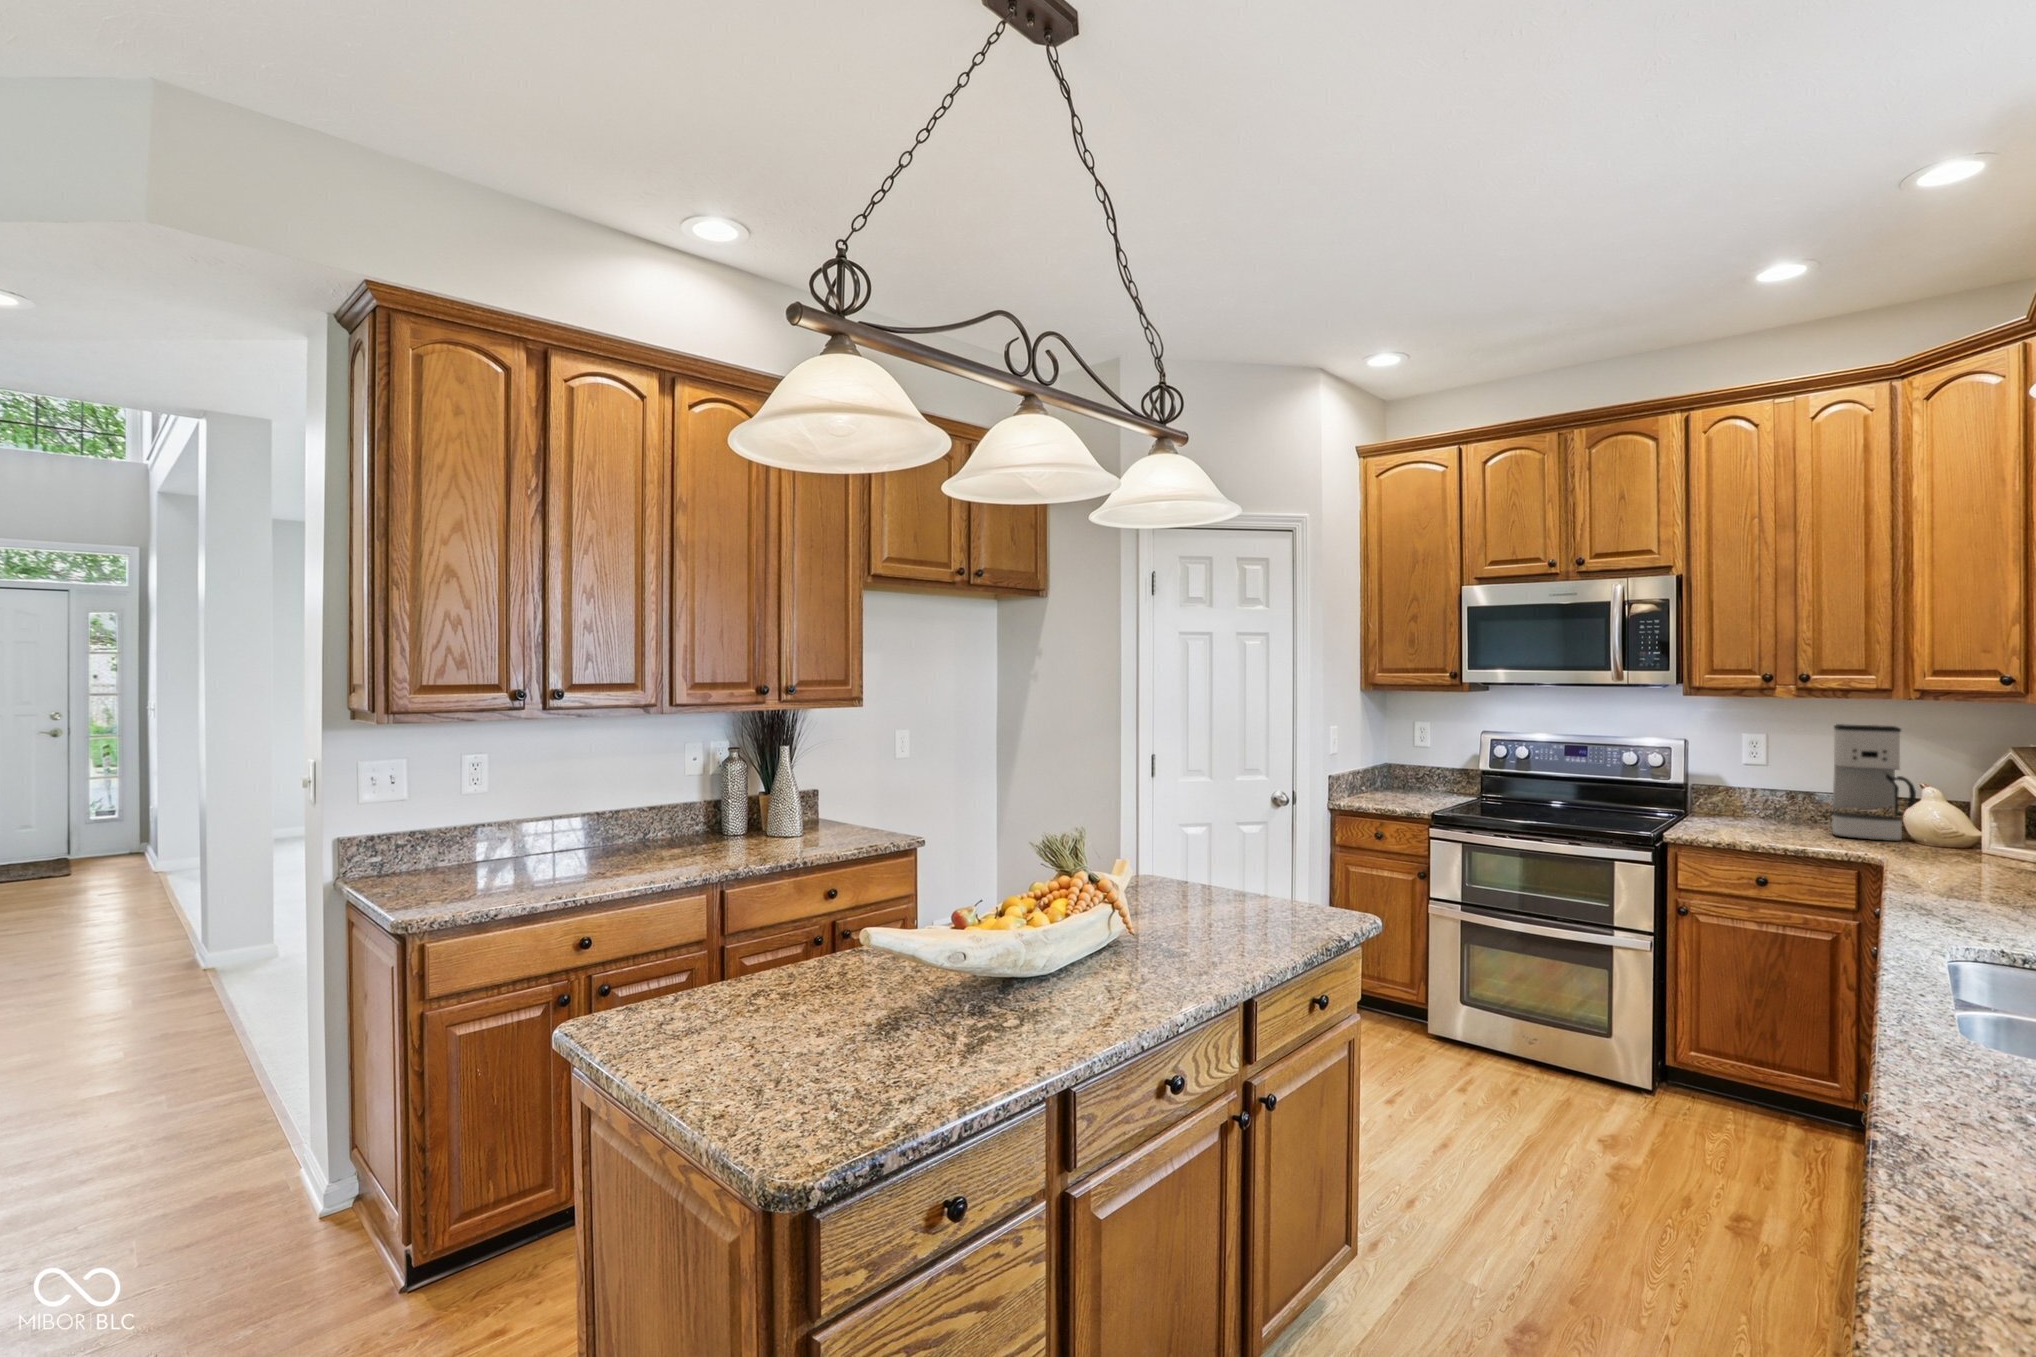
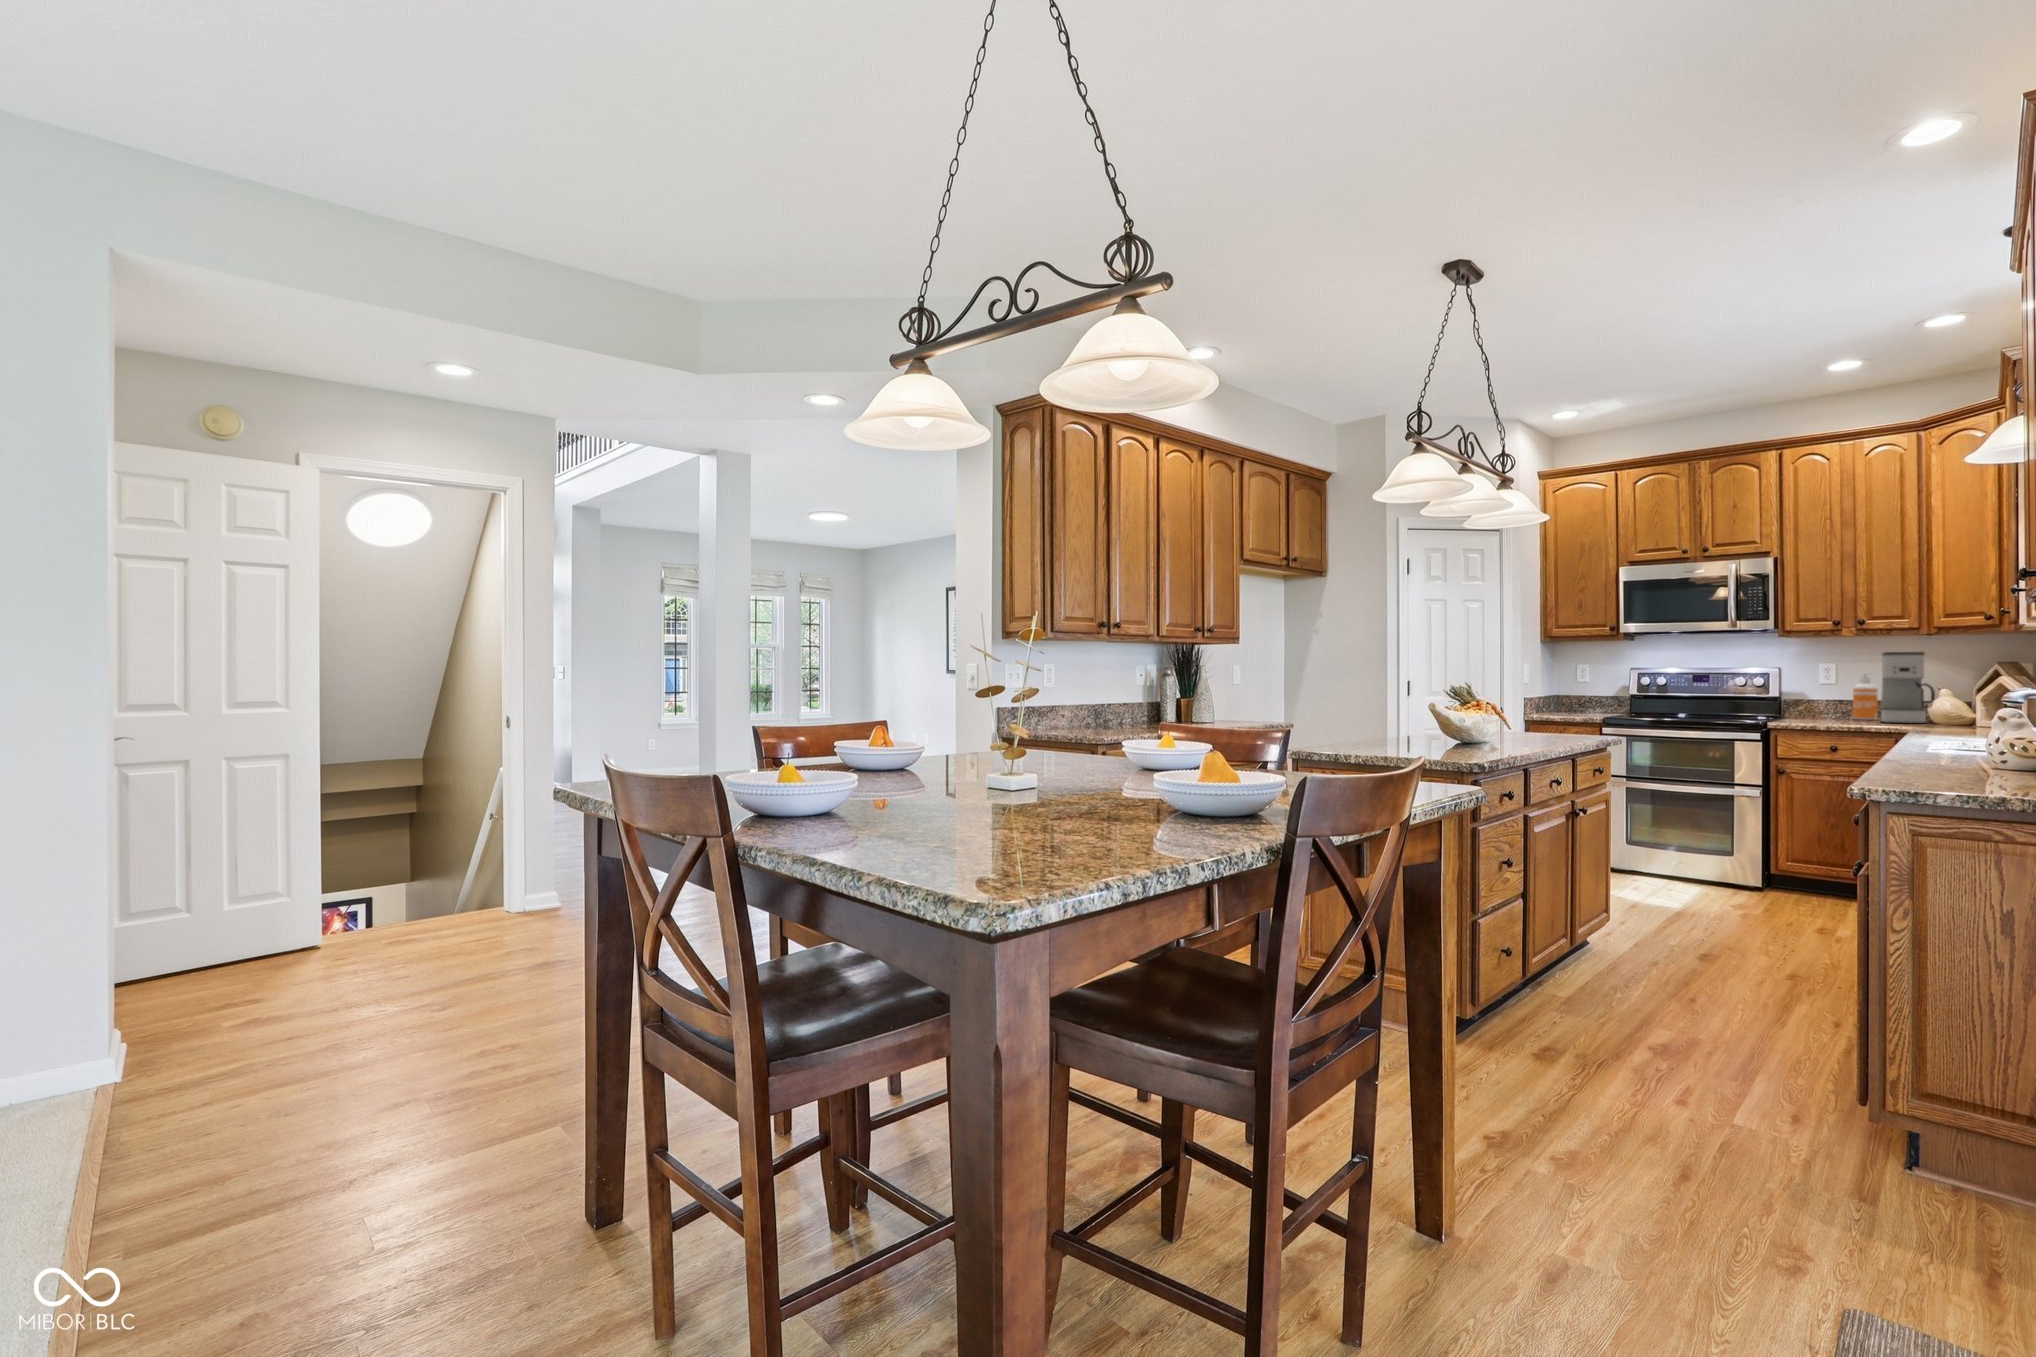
soap dispenser: none [1790,751,1826,823] -> present [1853,673,1878,720]

